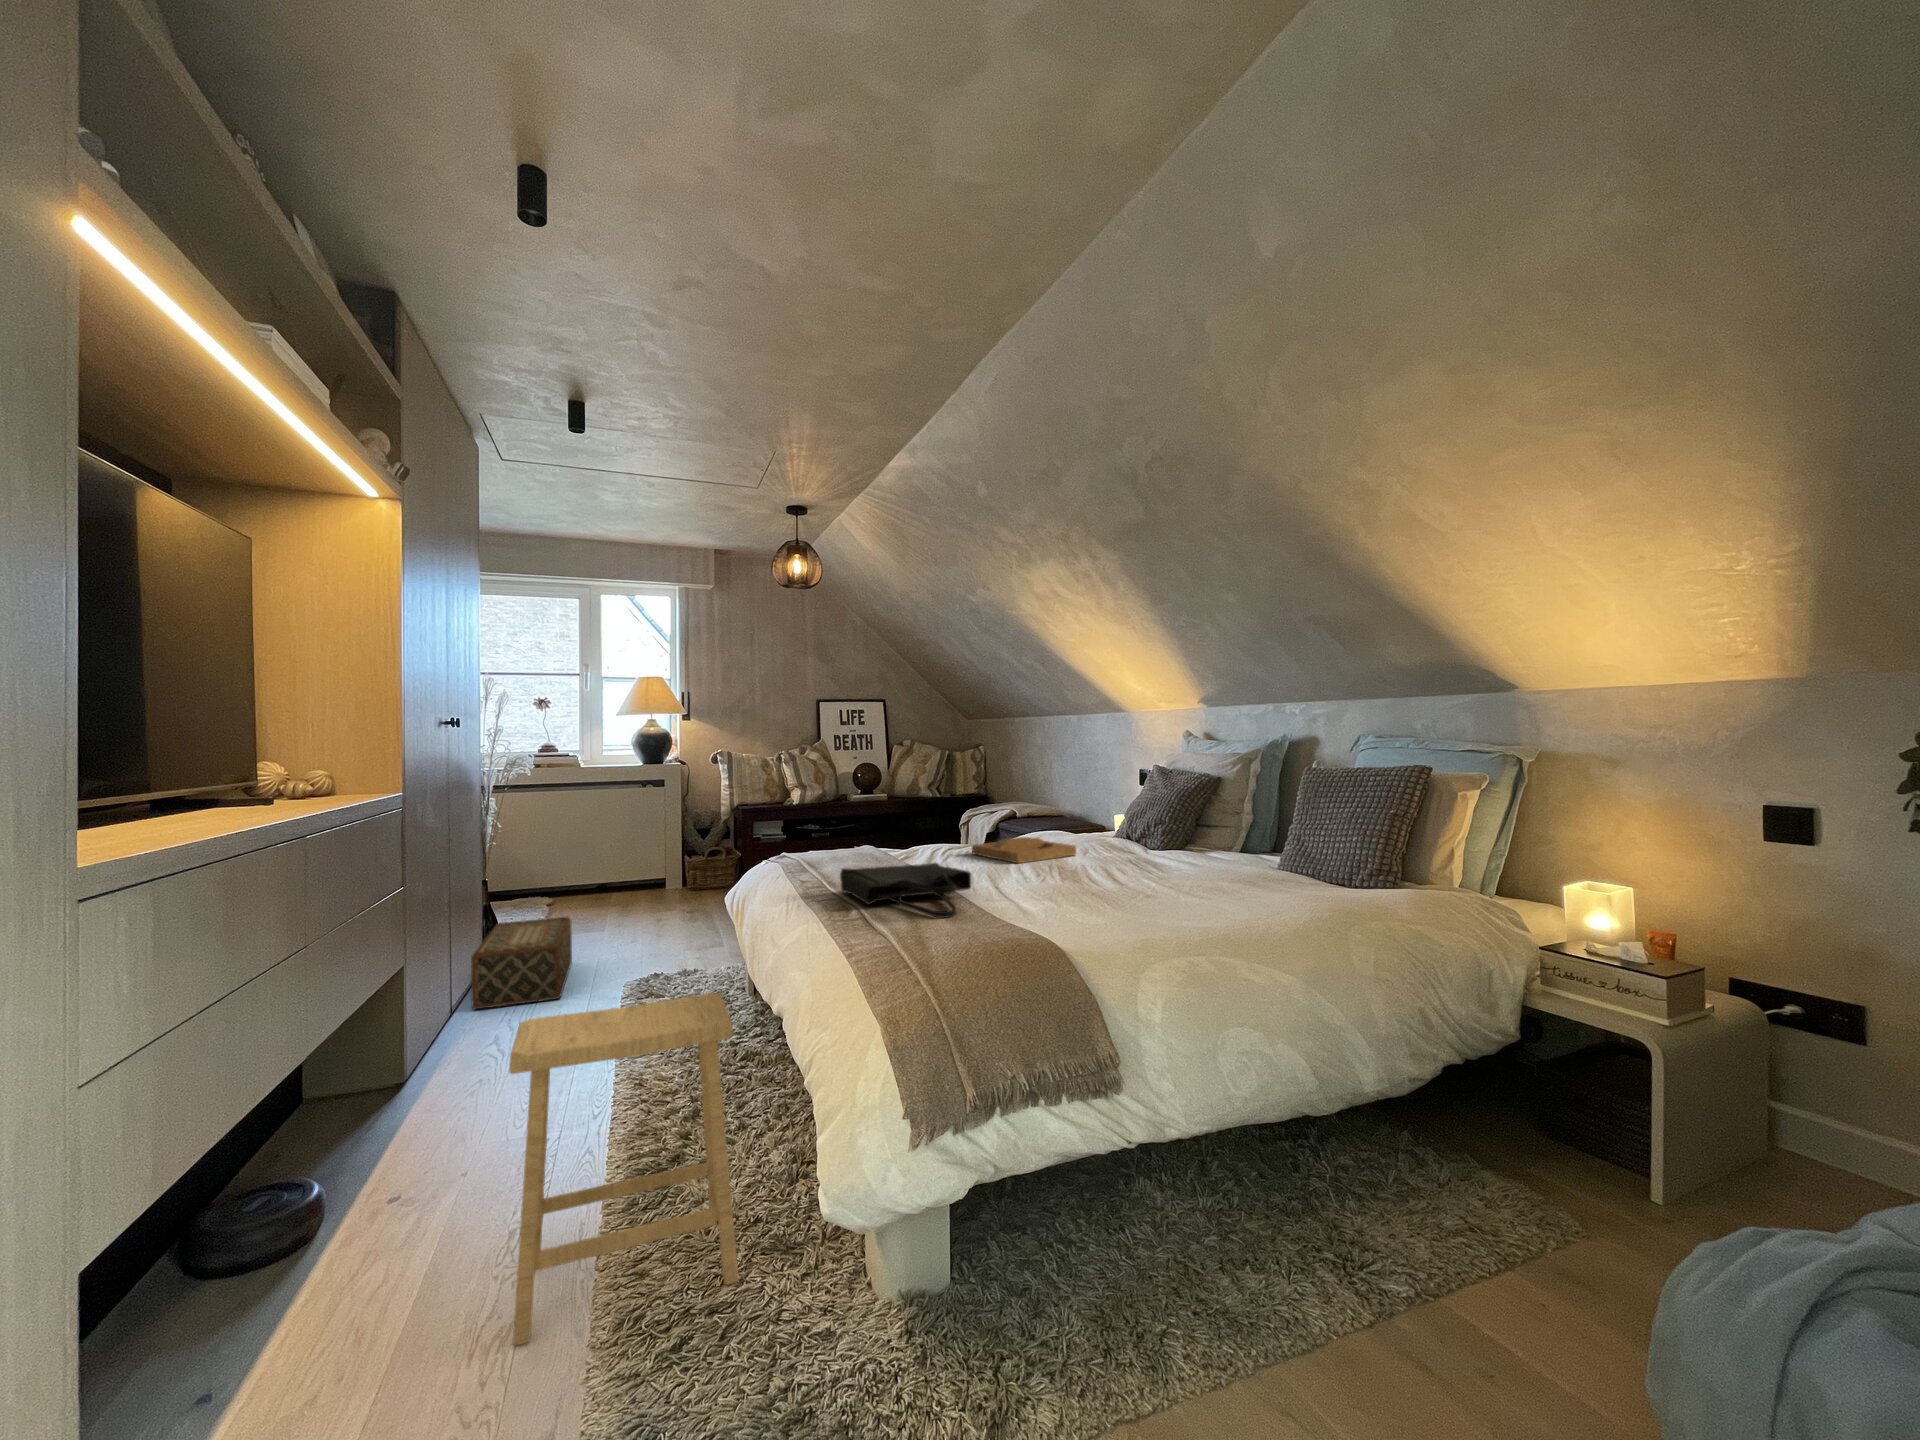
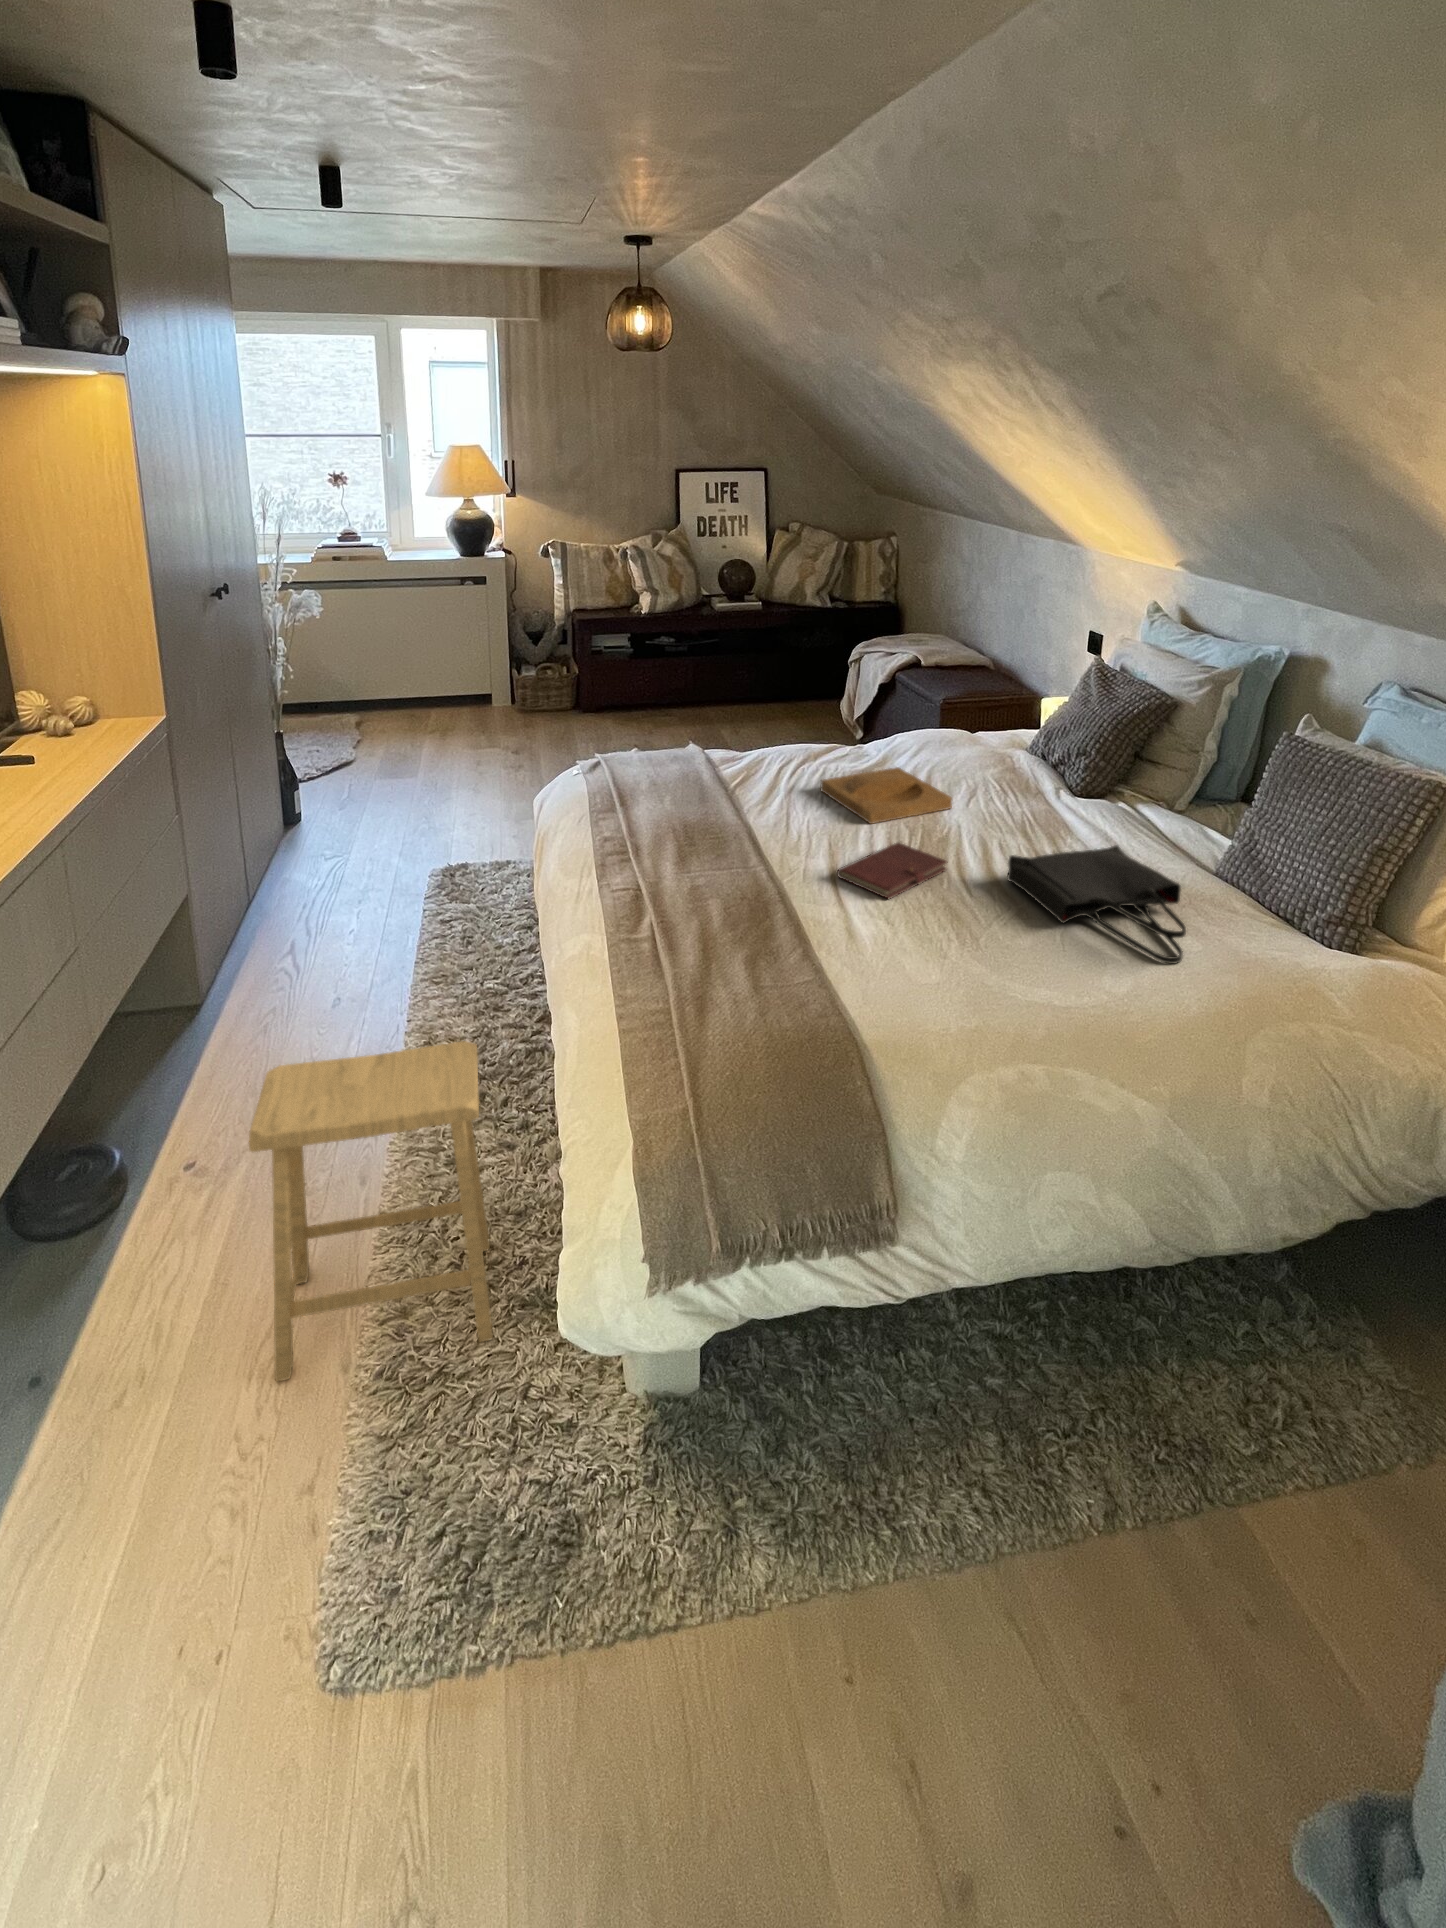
tote bag: present [840,863,971,918] -> present [1007,845,1186,964]
notebook: none [1004,863,1088,887] -> present [837,843,947,899]
woven basket: present [471,917,572,1009] -> none [264,779,378,895]

